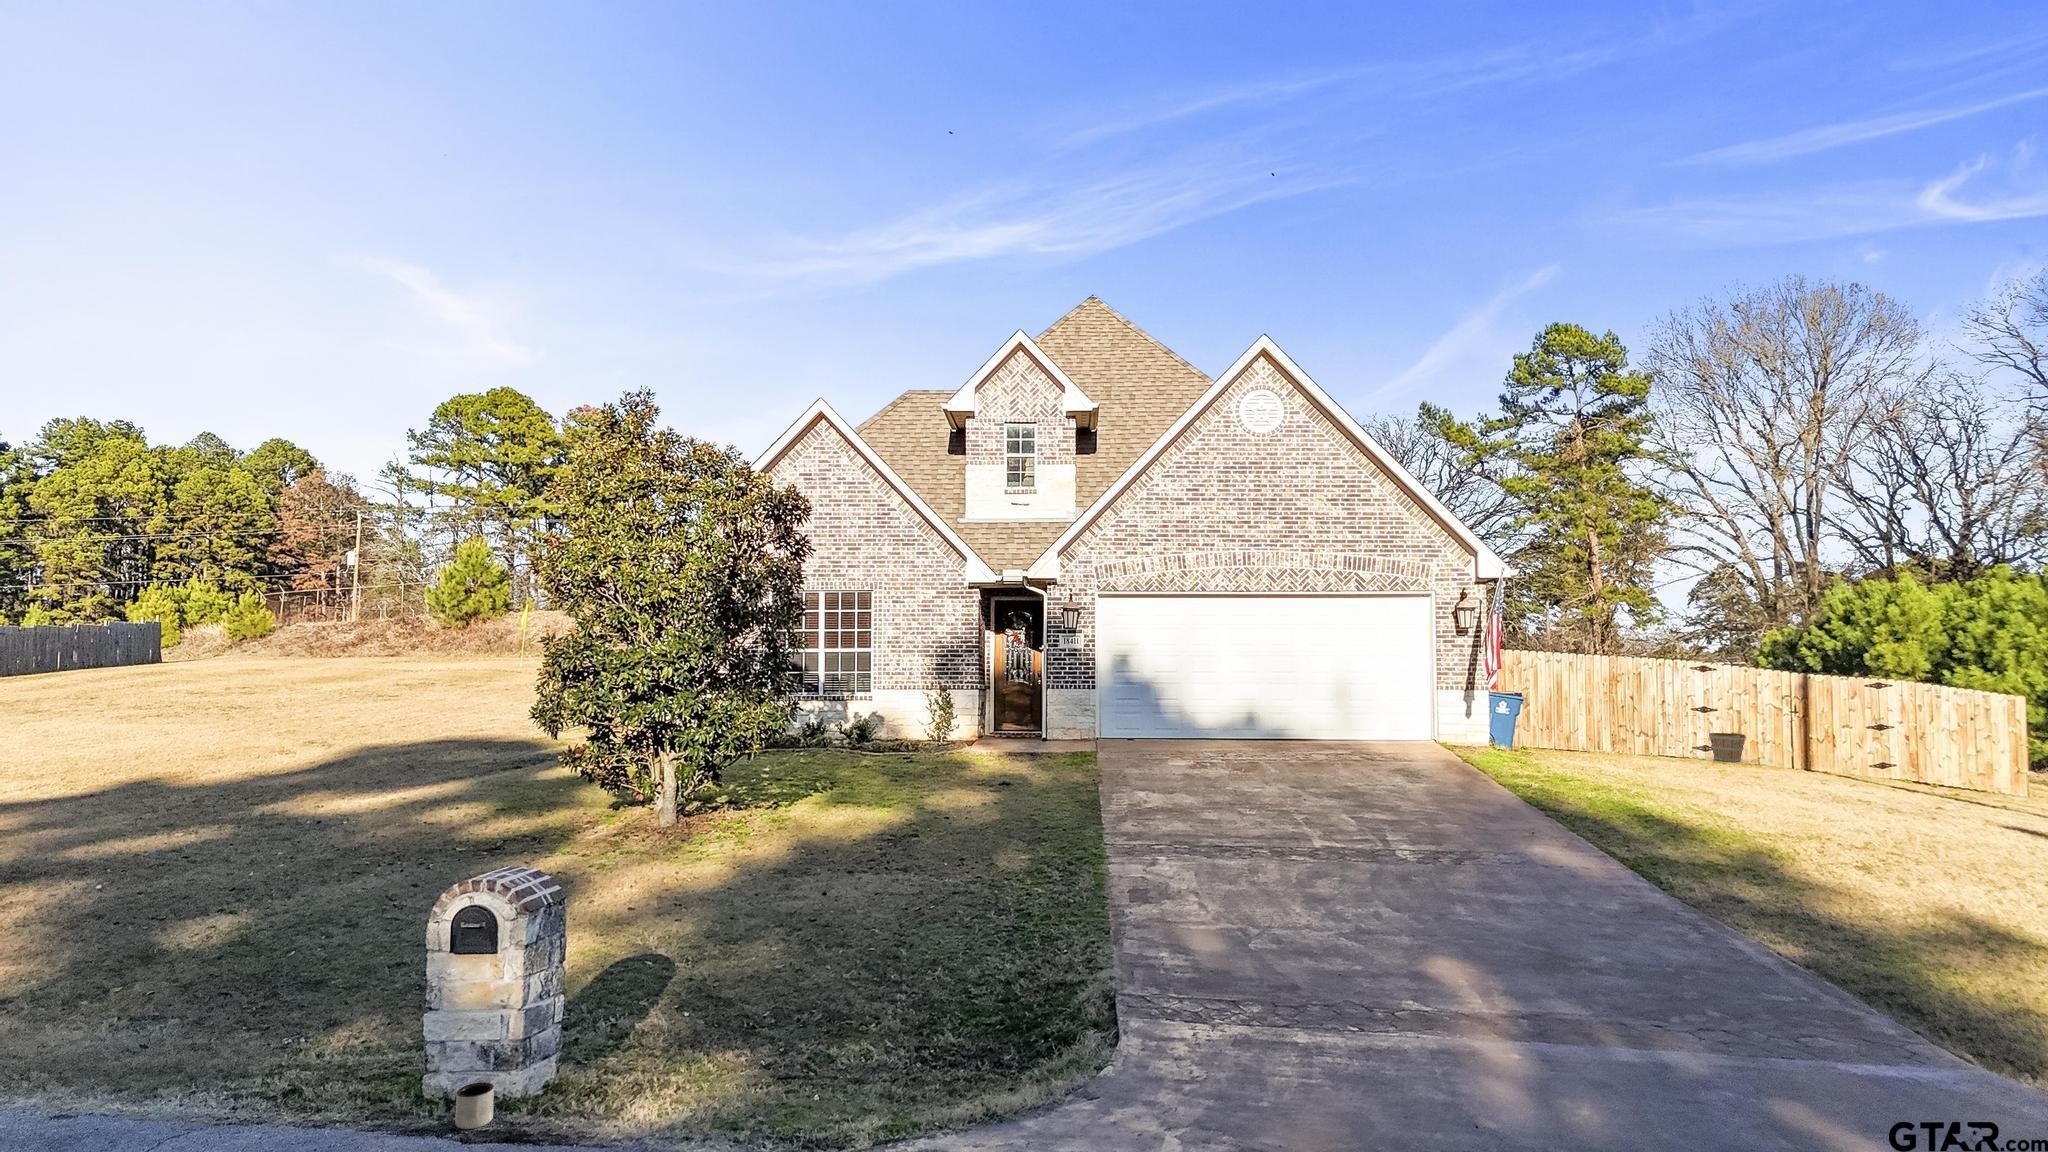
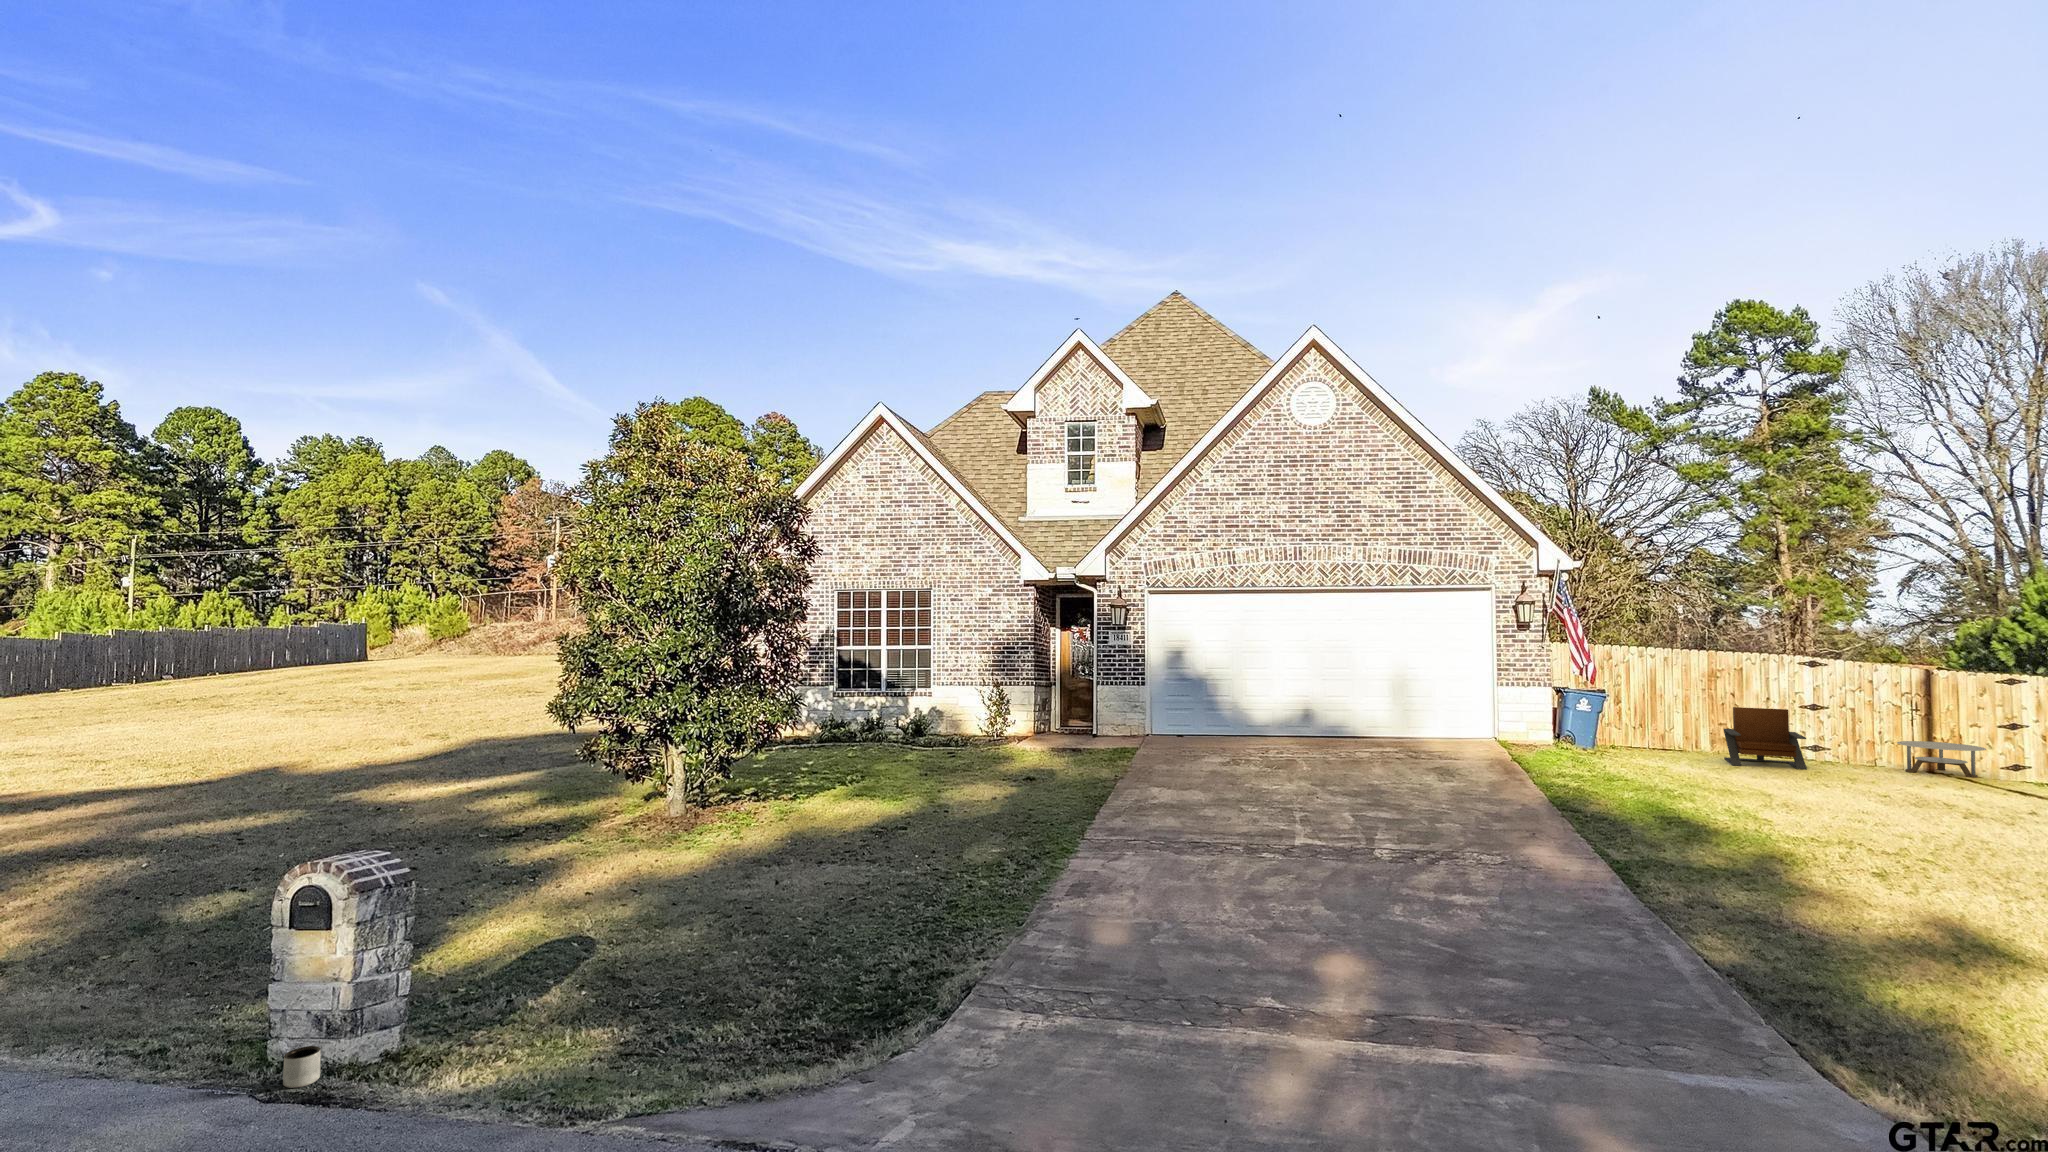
lounge chair: none [1626,708,1702,765] -> present [1724,707,1807,770]
wooden bucket: present [1709,733,1746,762] -> none [1820,735,1863,768]
round table: none [1774,737,1848,769] -> present [1897,741,1986,778]

